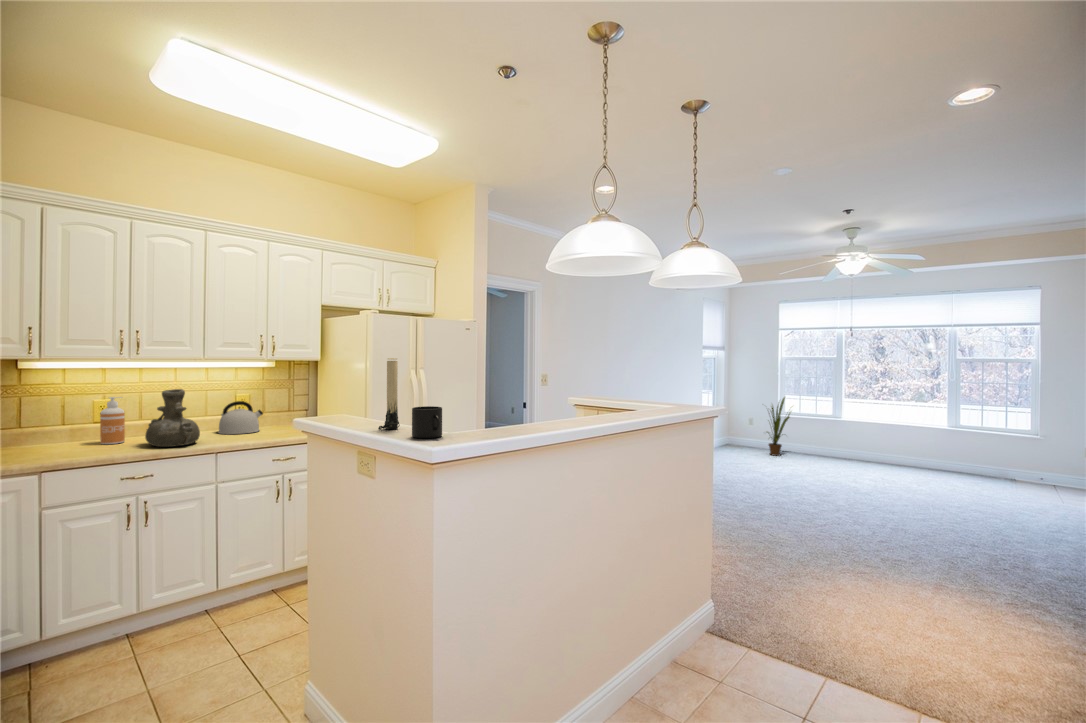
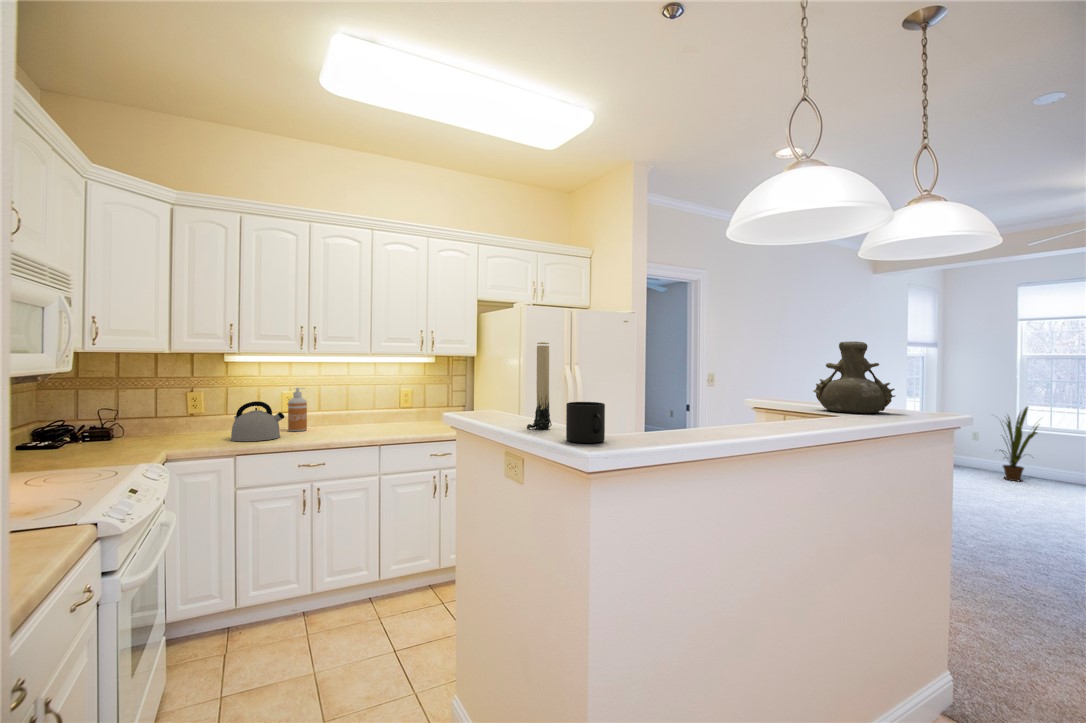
vase: present [145,389,200,447] -> present [813,342,895,413]
kettle: present [218,401,263,434] -> present [231,401,285,441]

